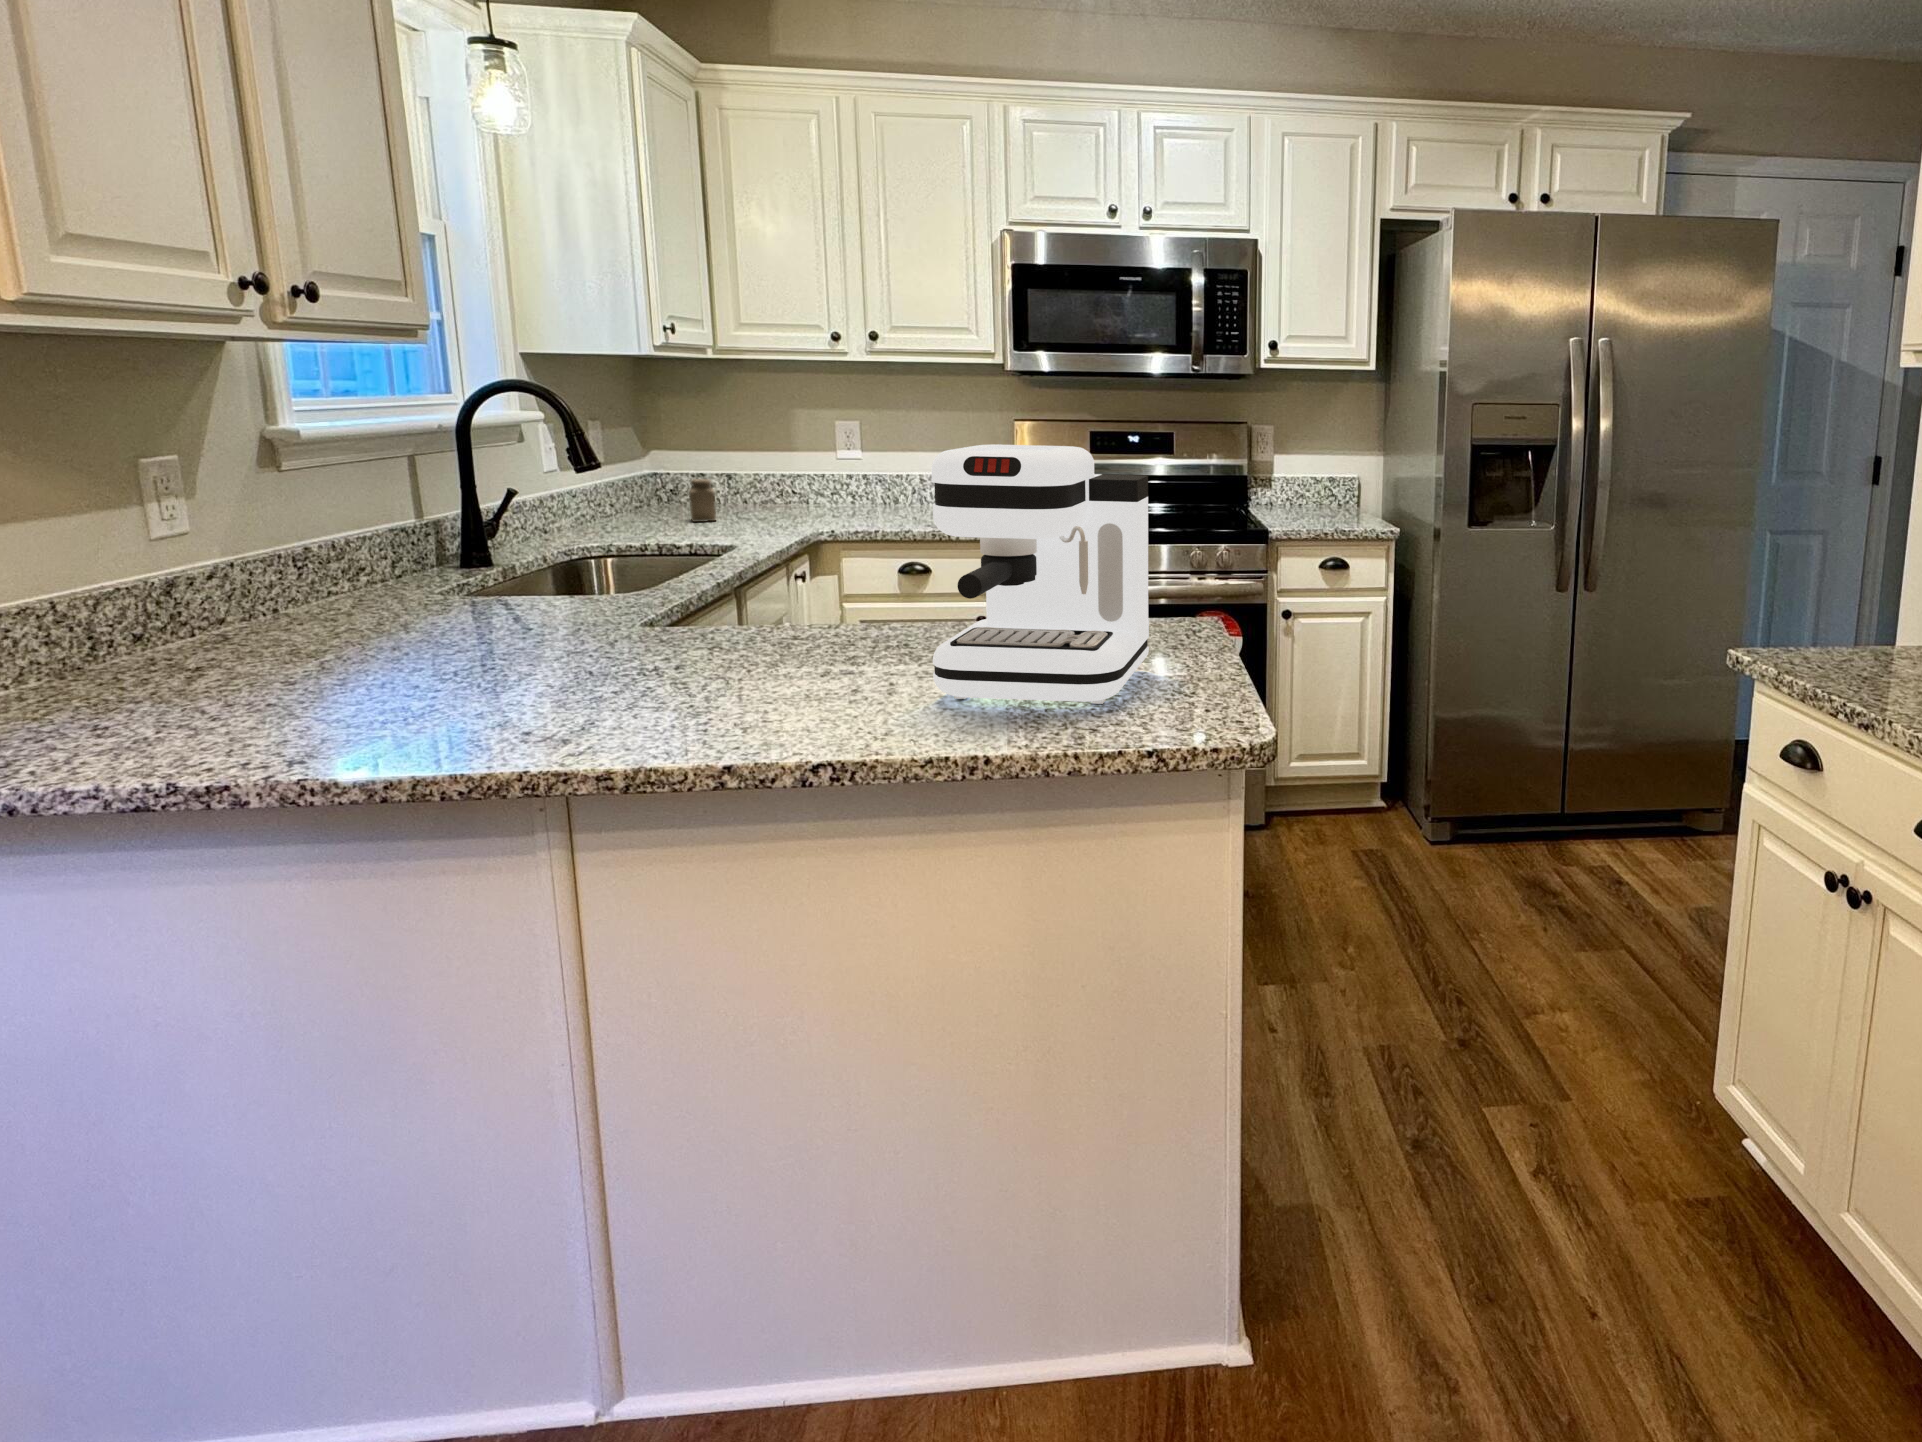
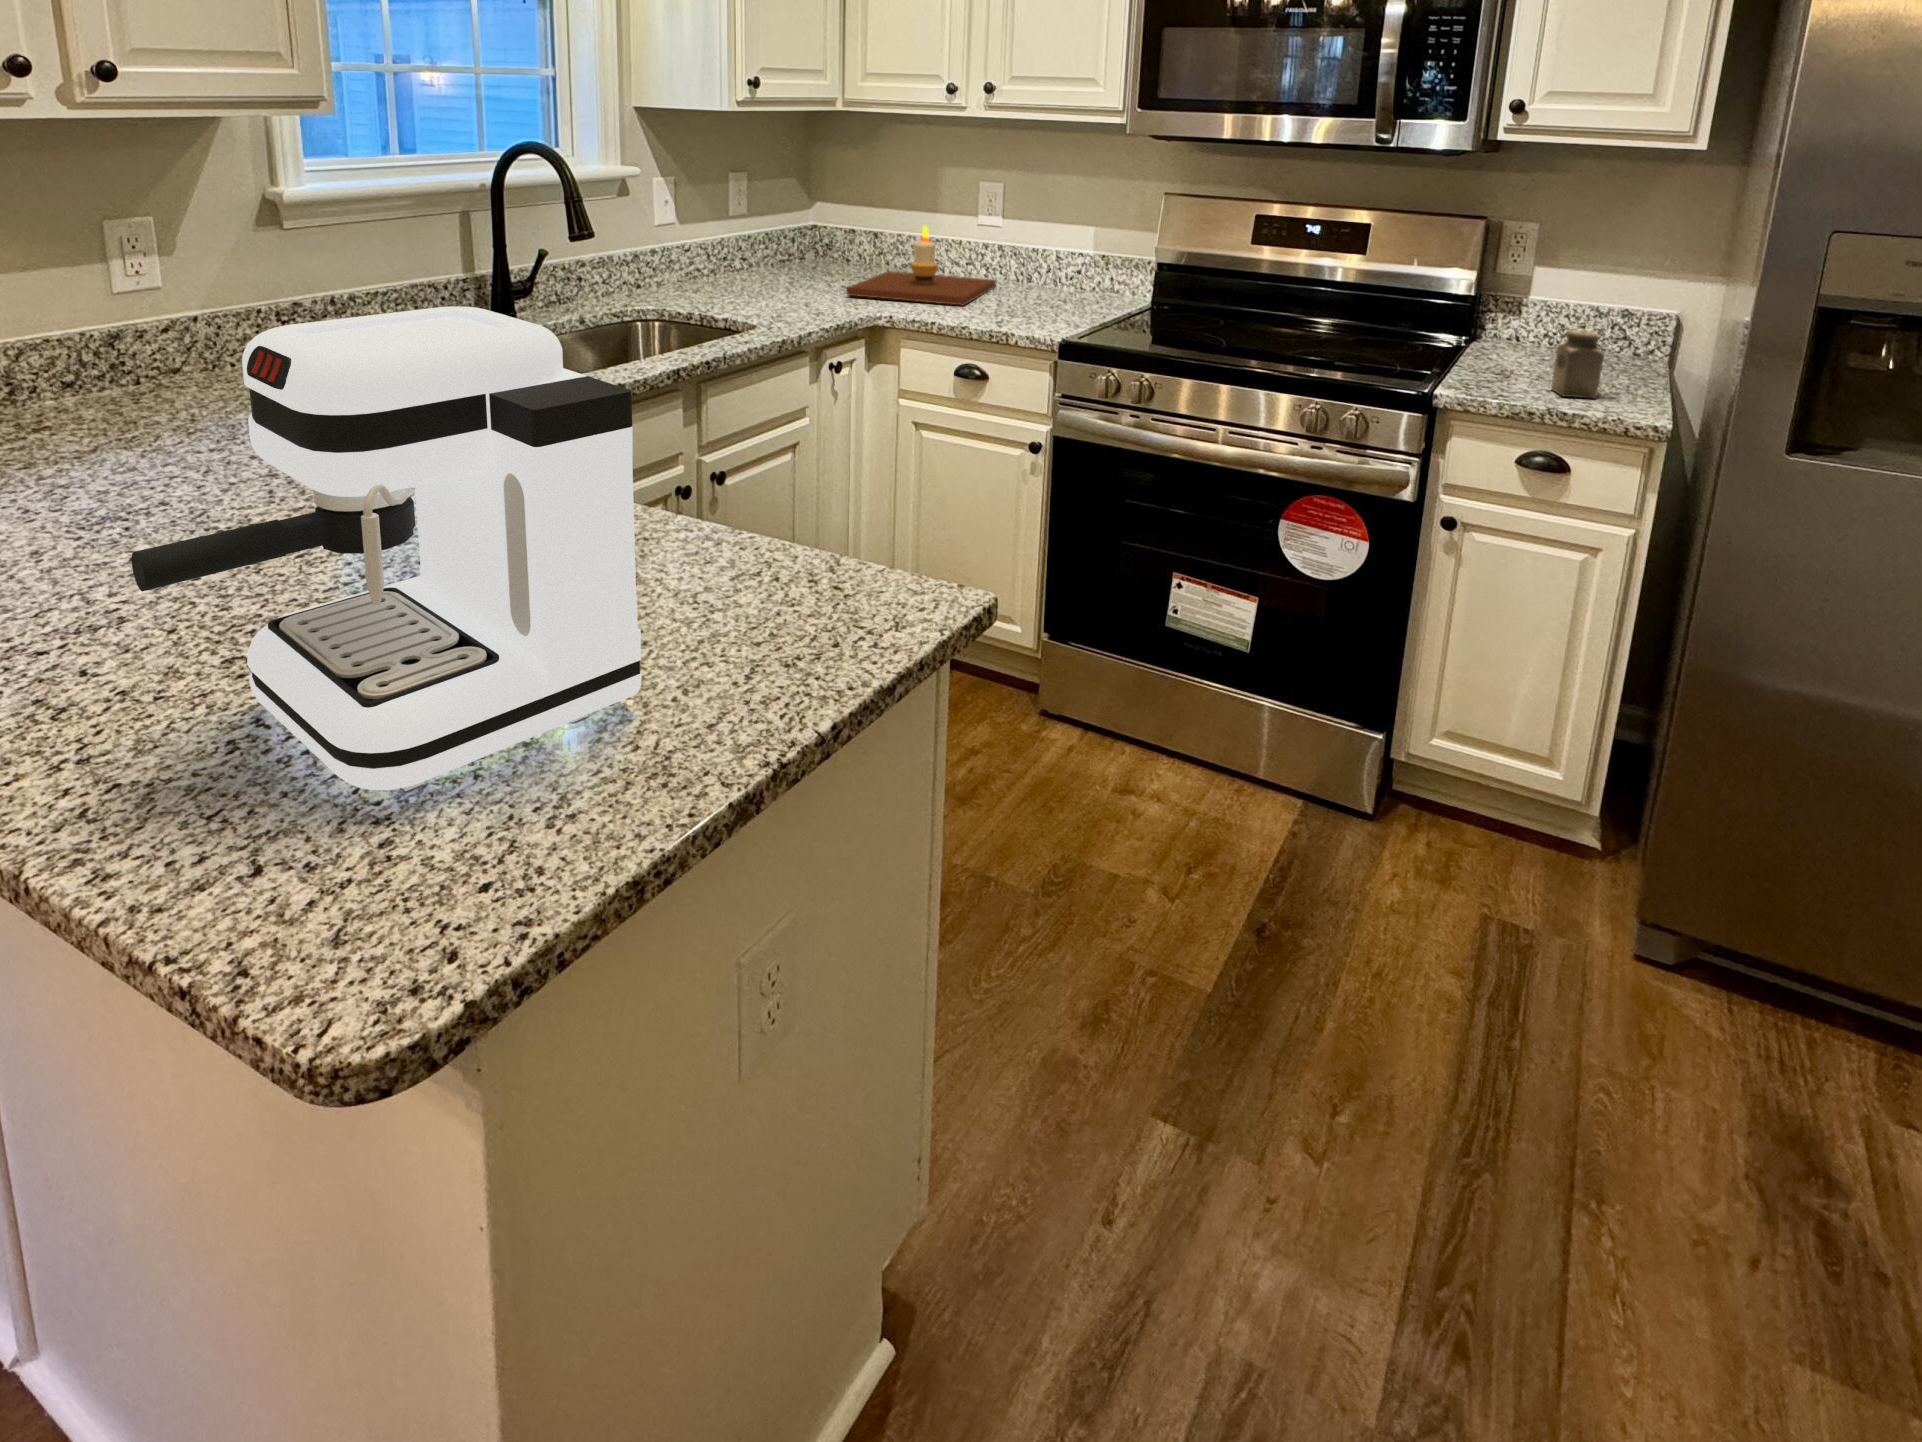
candle: none [760,456,878,523] -> present [846,225,996,306]
salt shaker: present [689,479,716,522] -> present [1551,330,1604,398]

